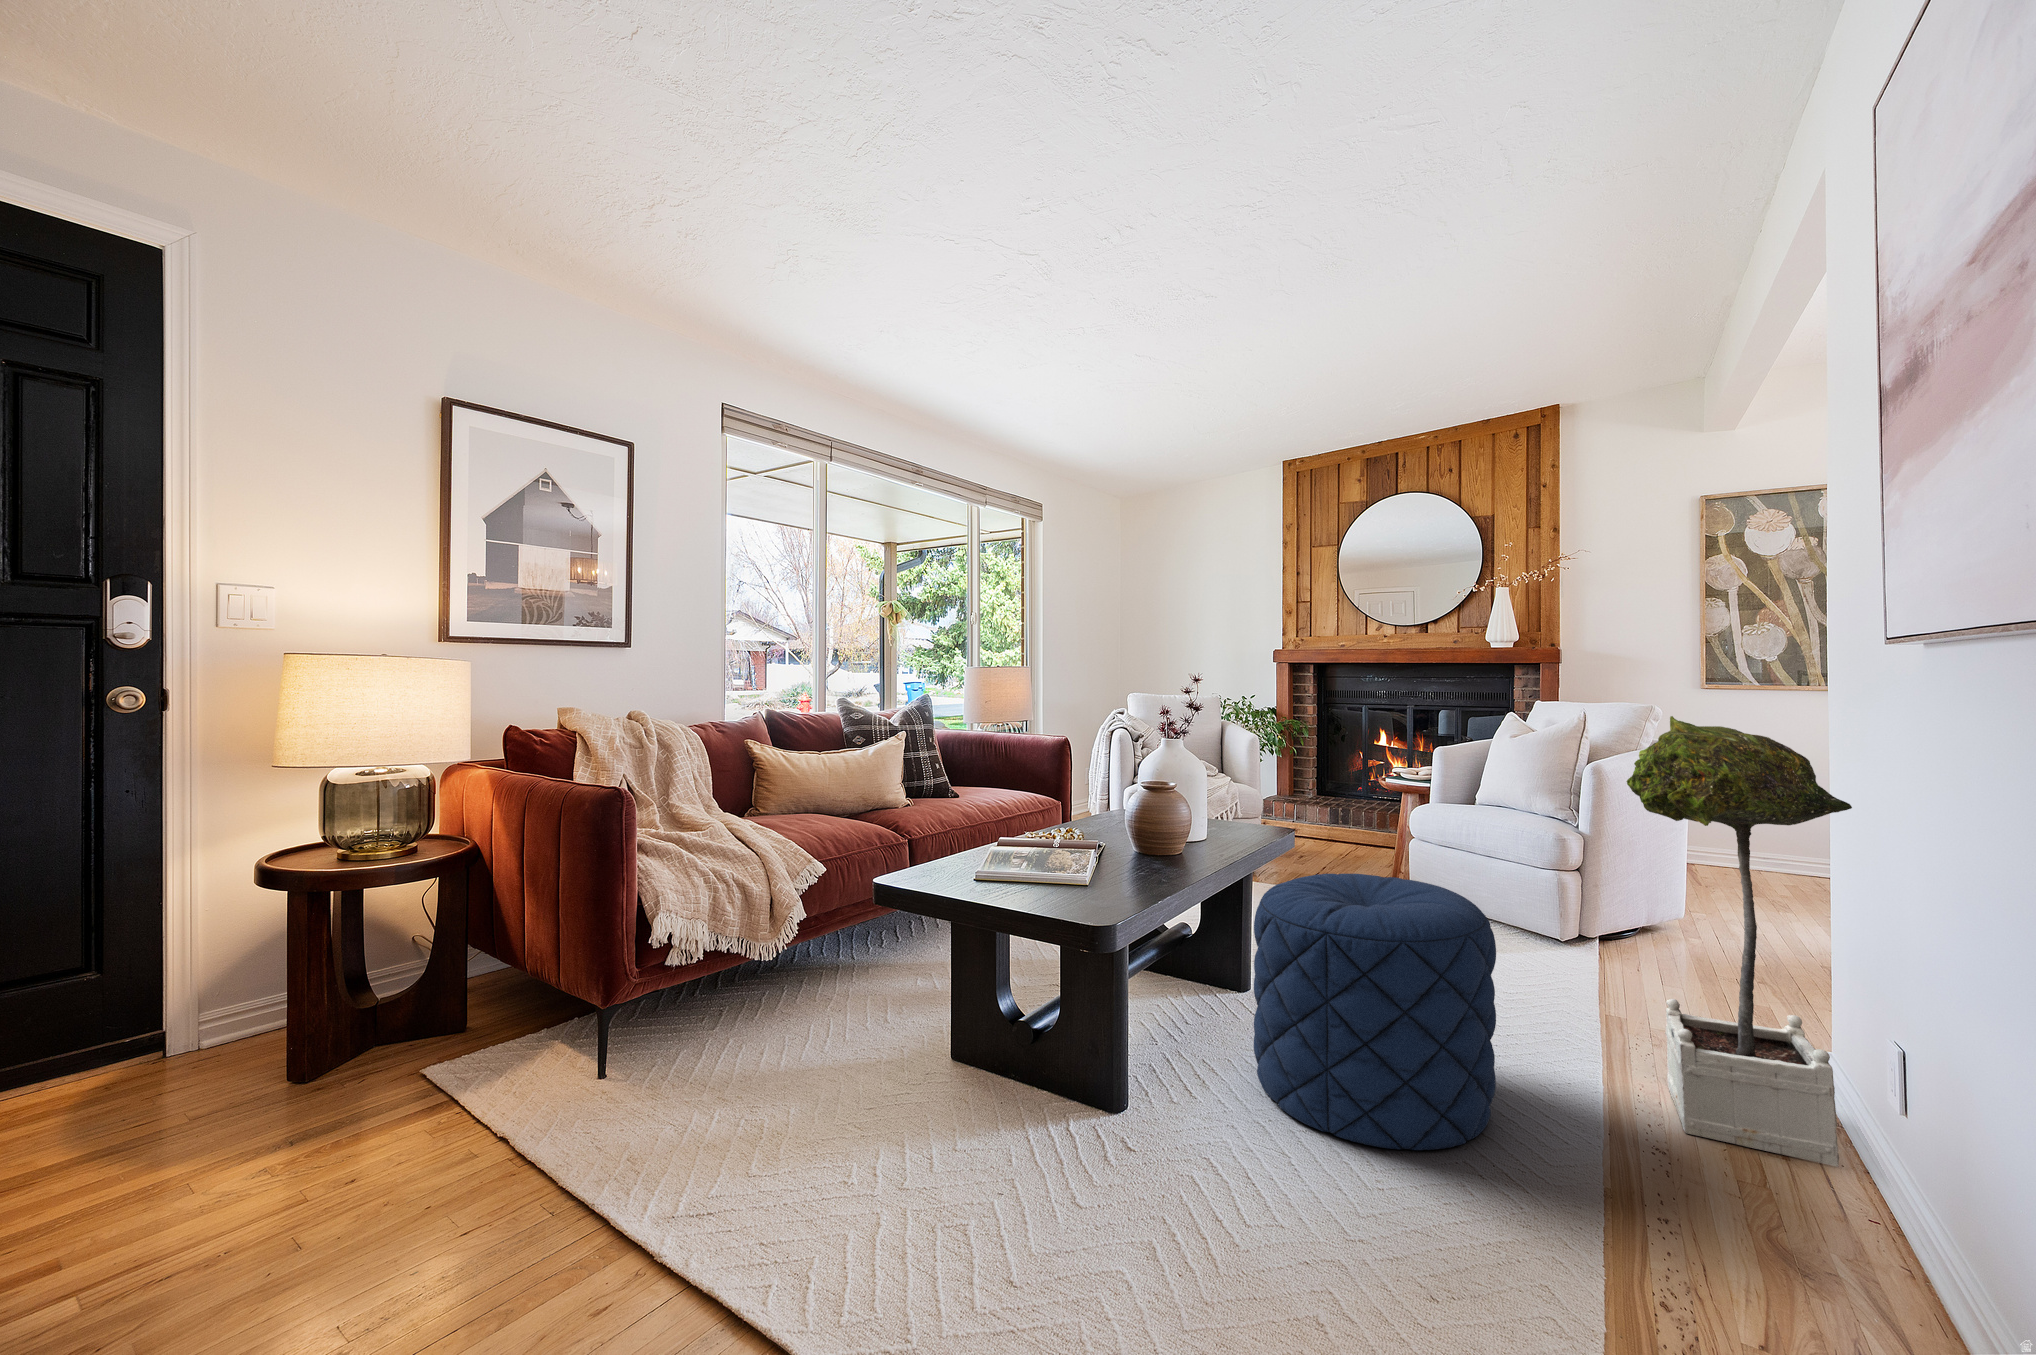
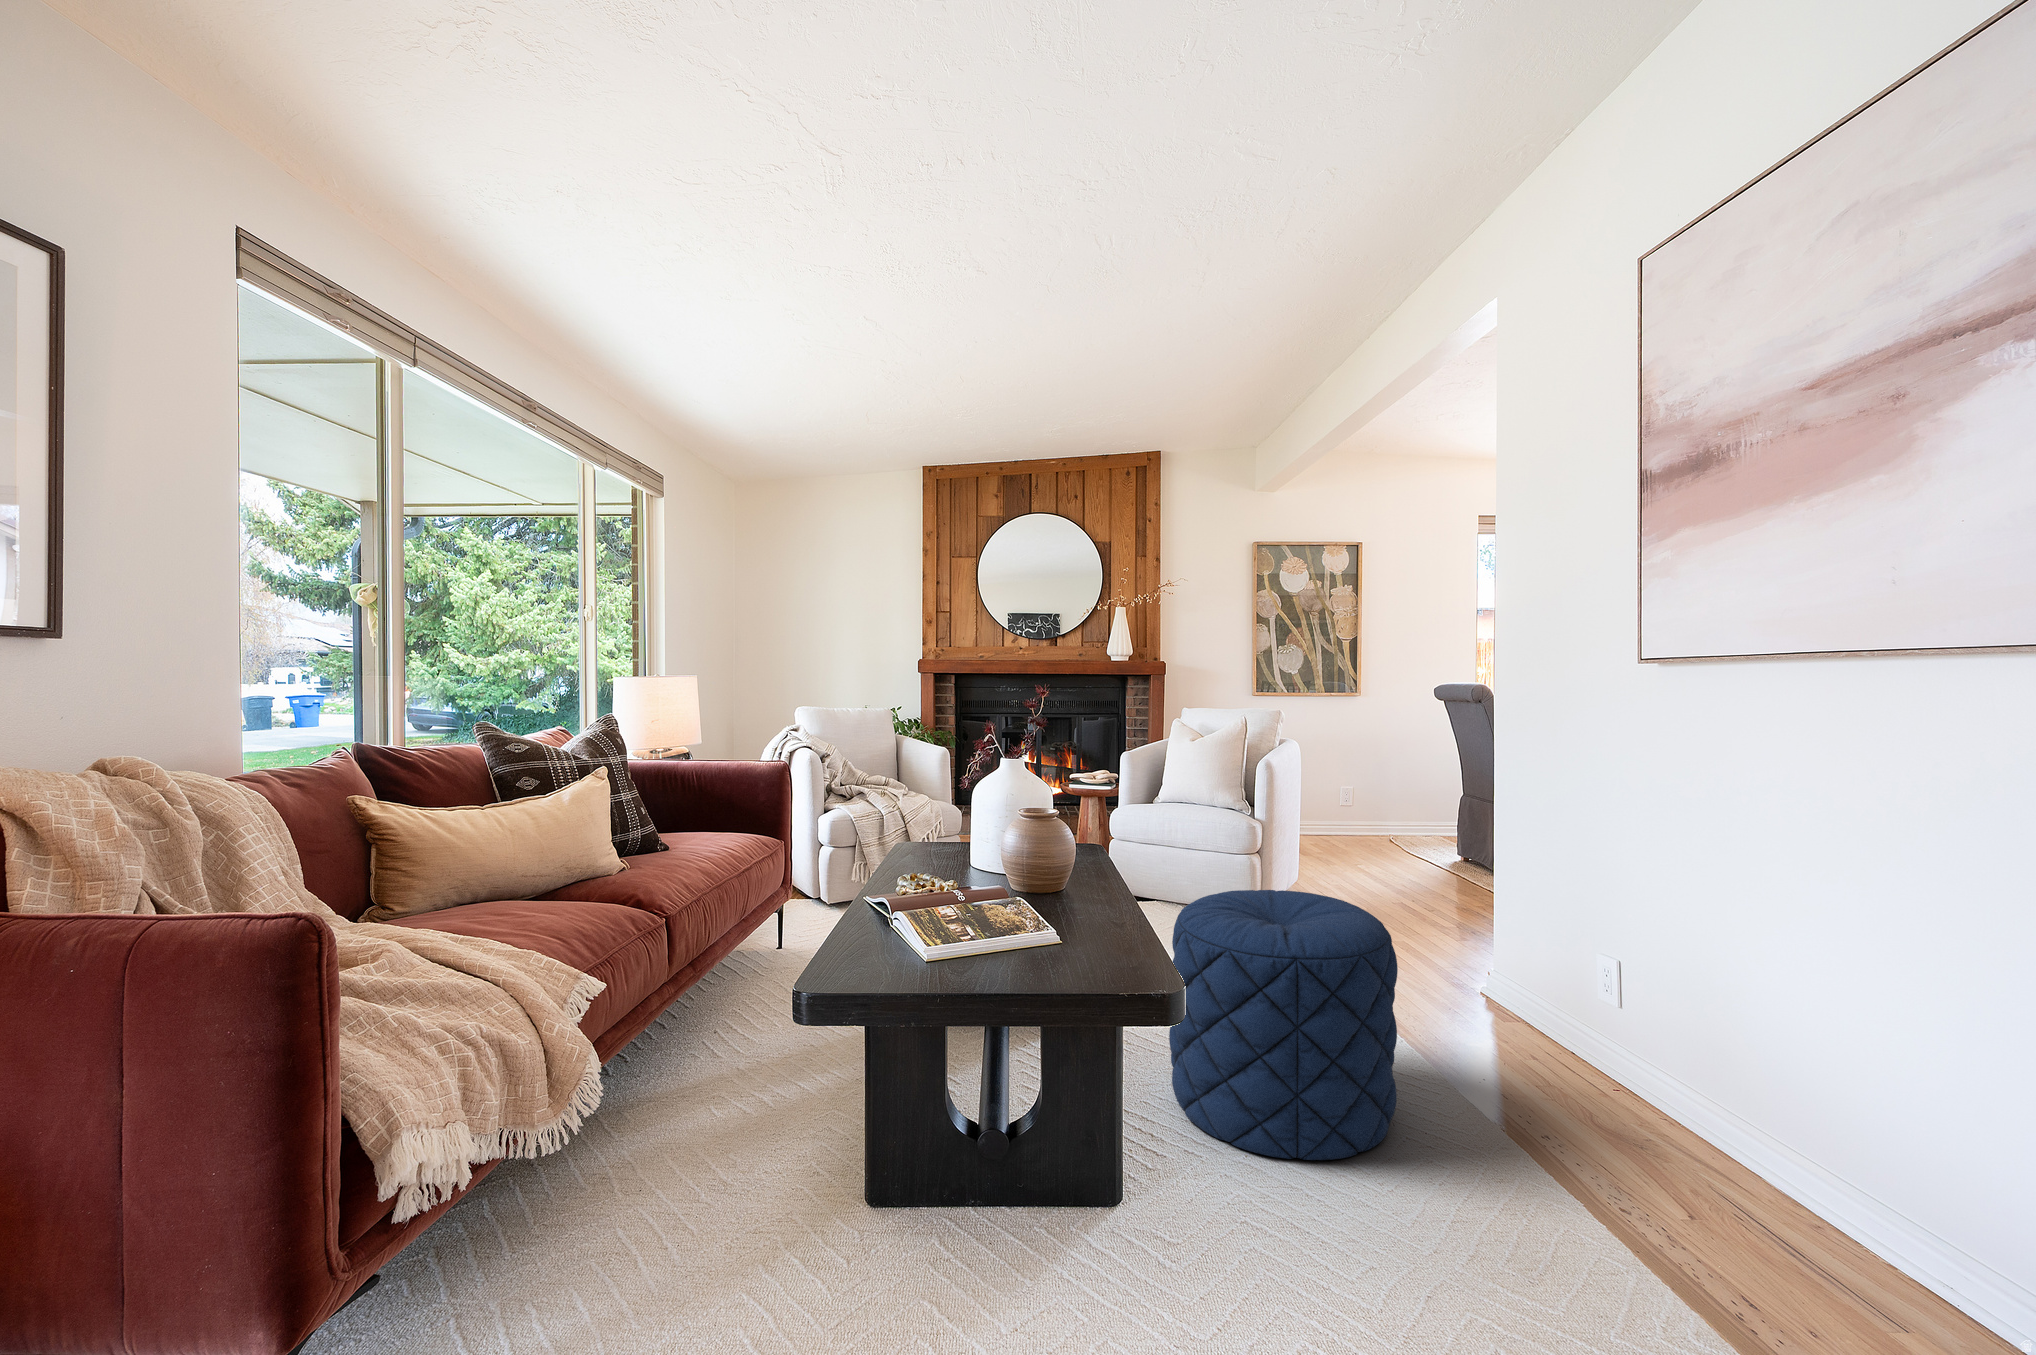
potted tree: present [1627,716,1852,1167] -> none [1414,729,1568,1069]

